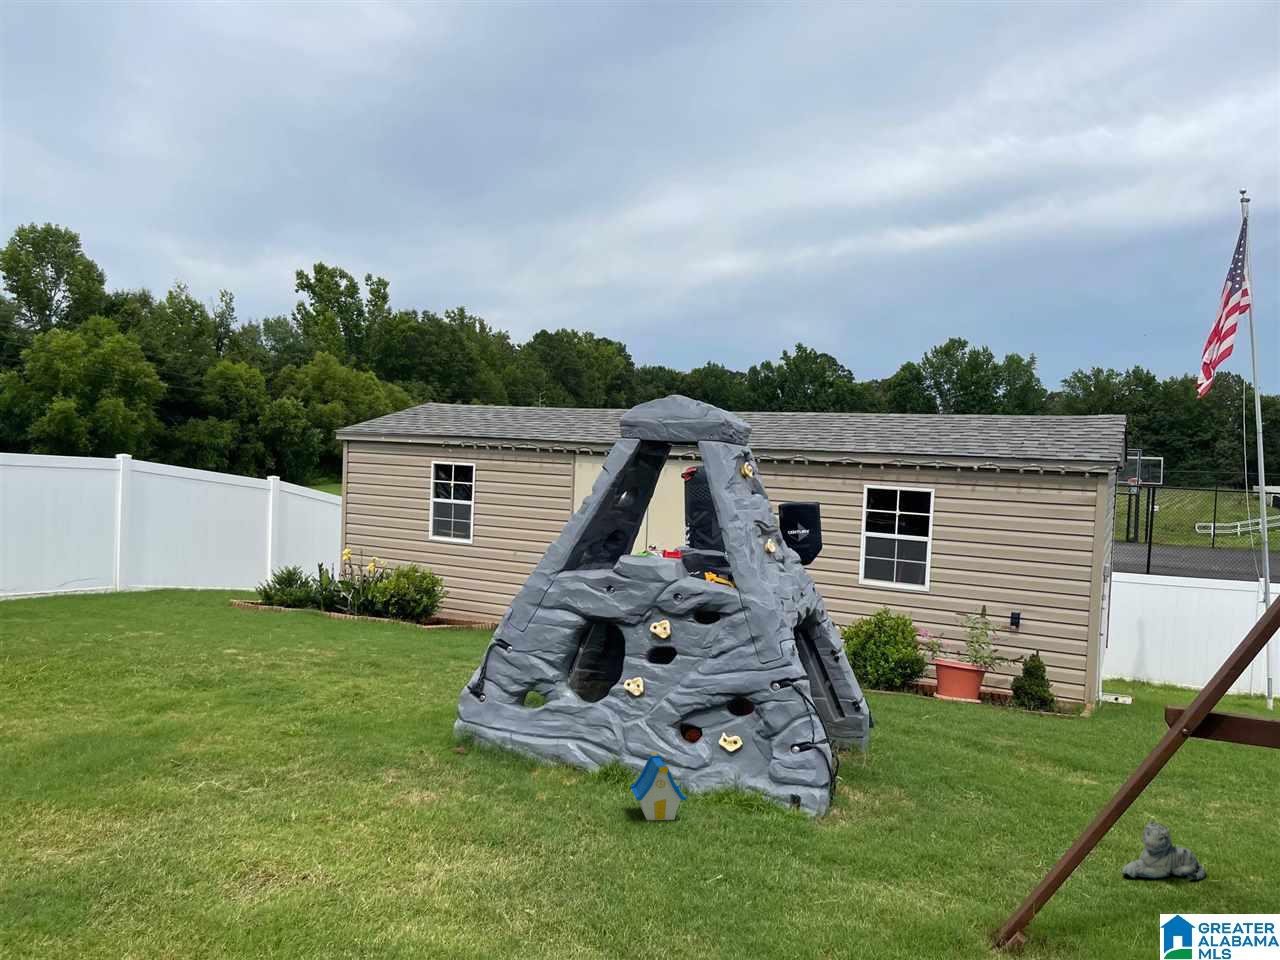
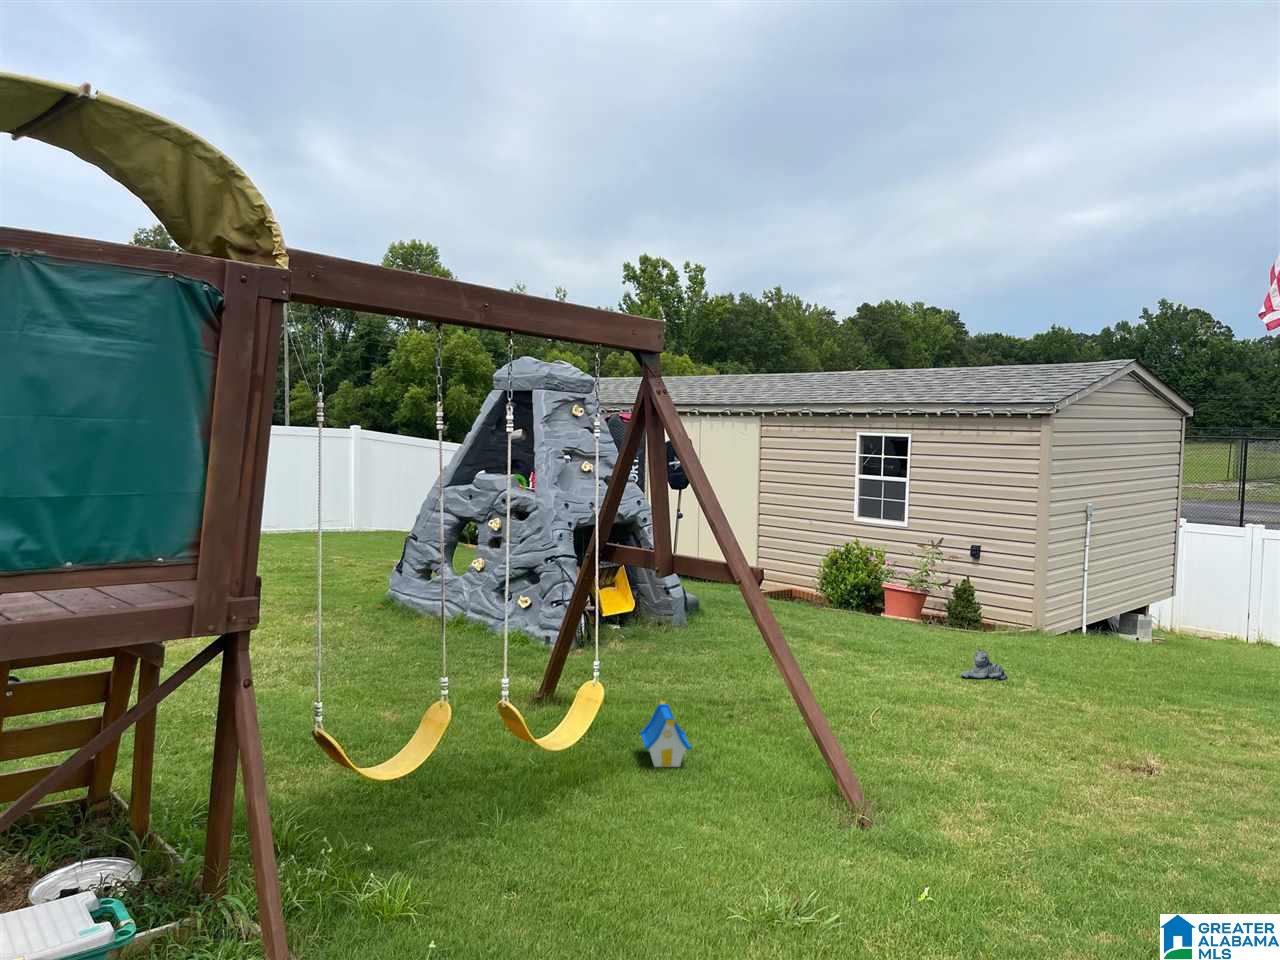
plush toy: present [1122,821,1206,880] -> present [961,649,1007,680]

